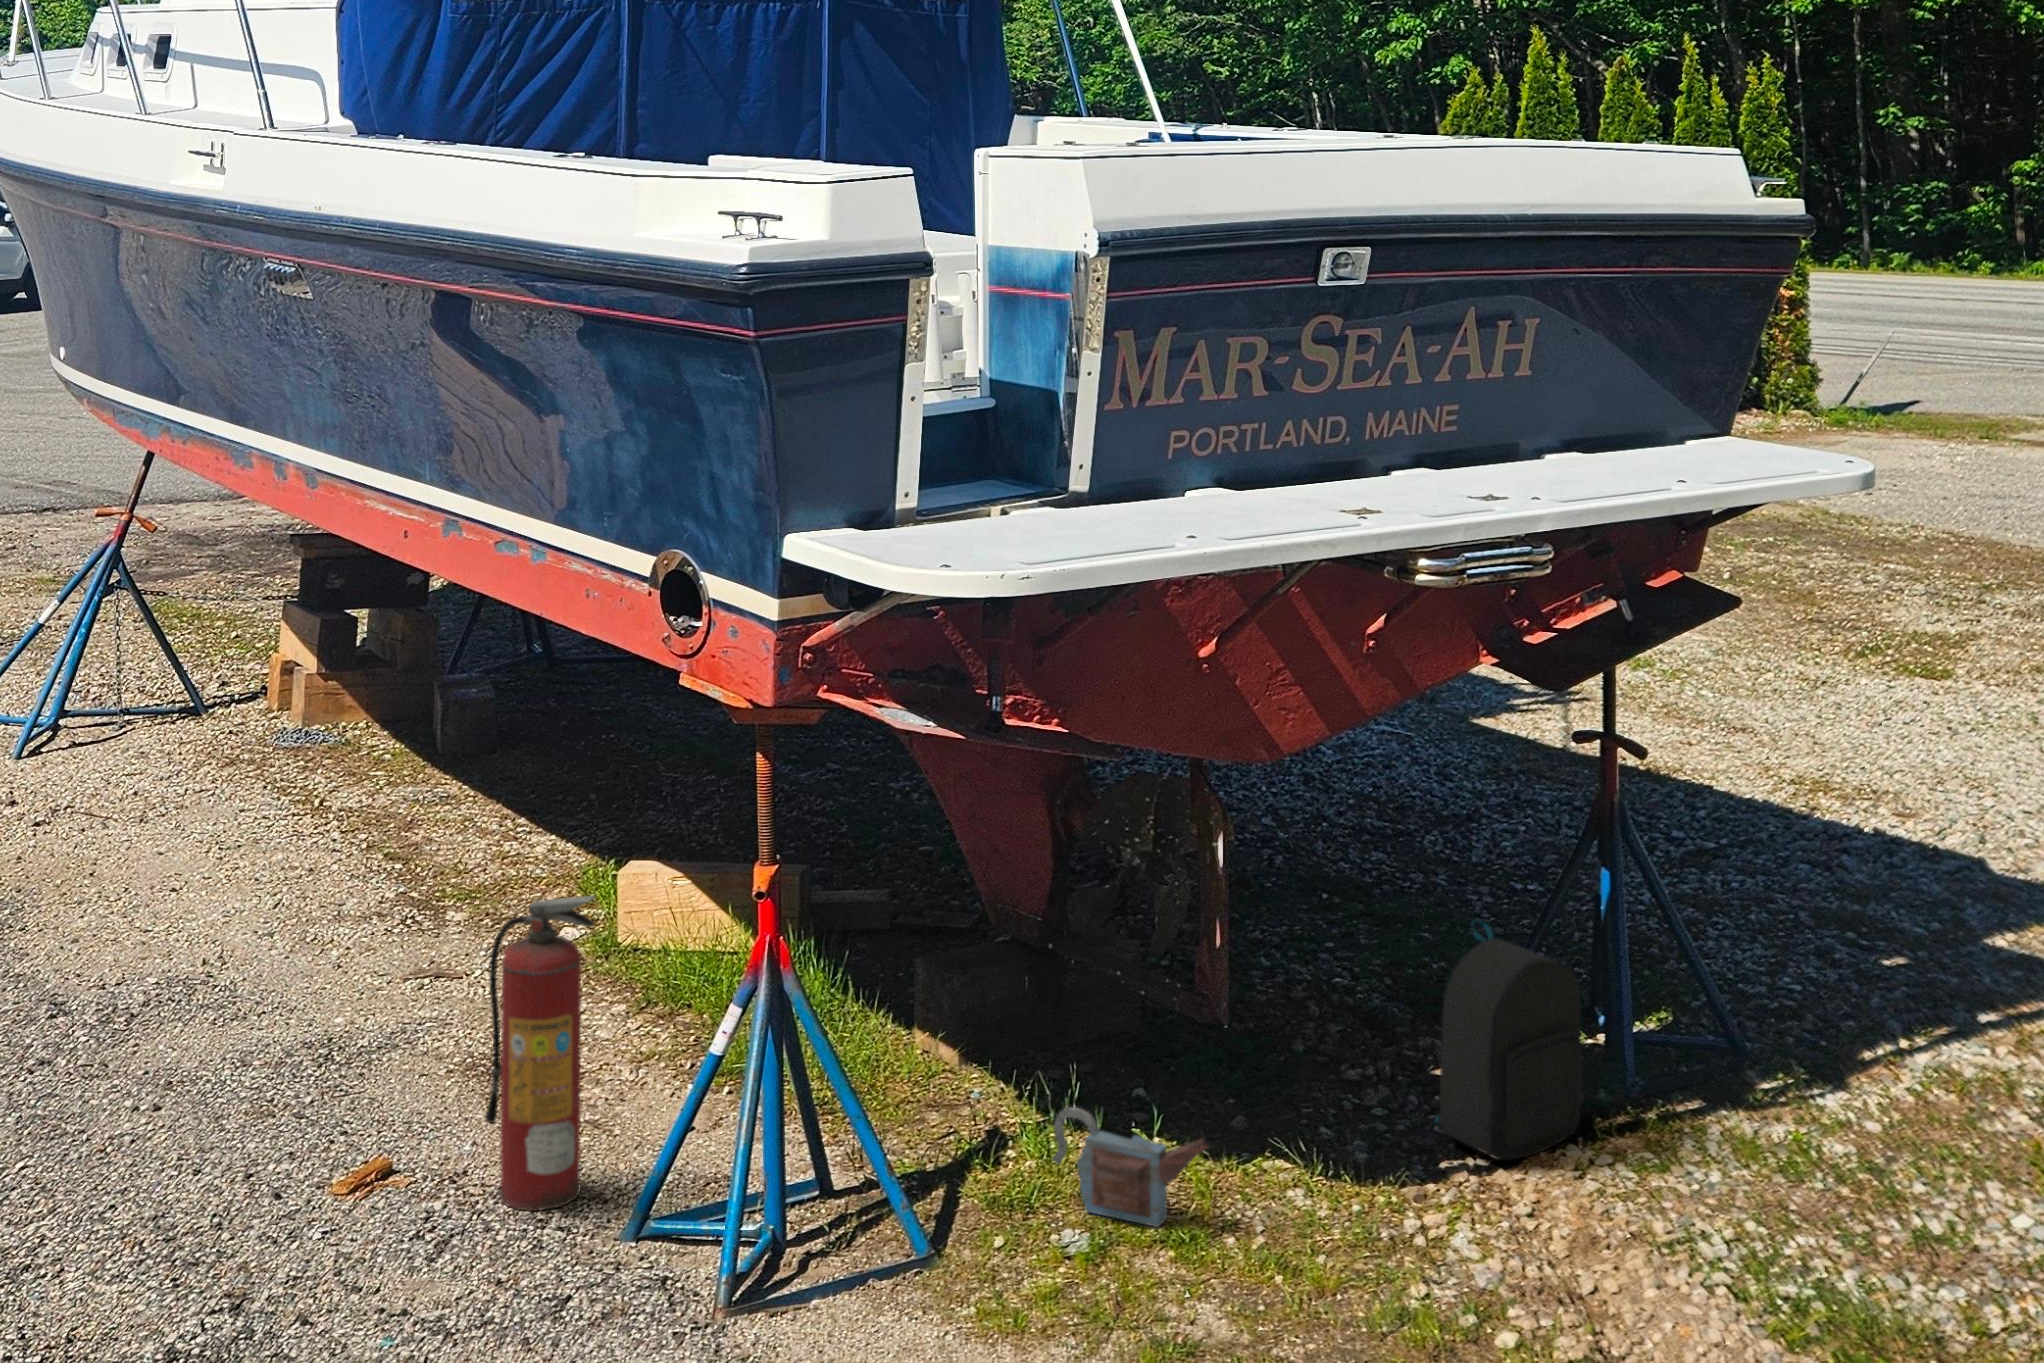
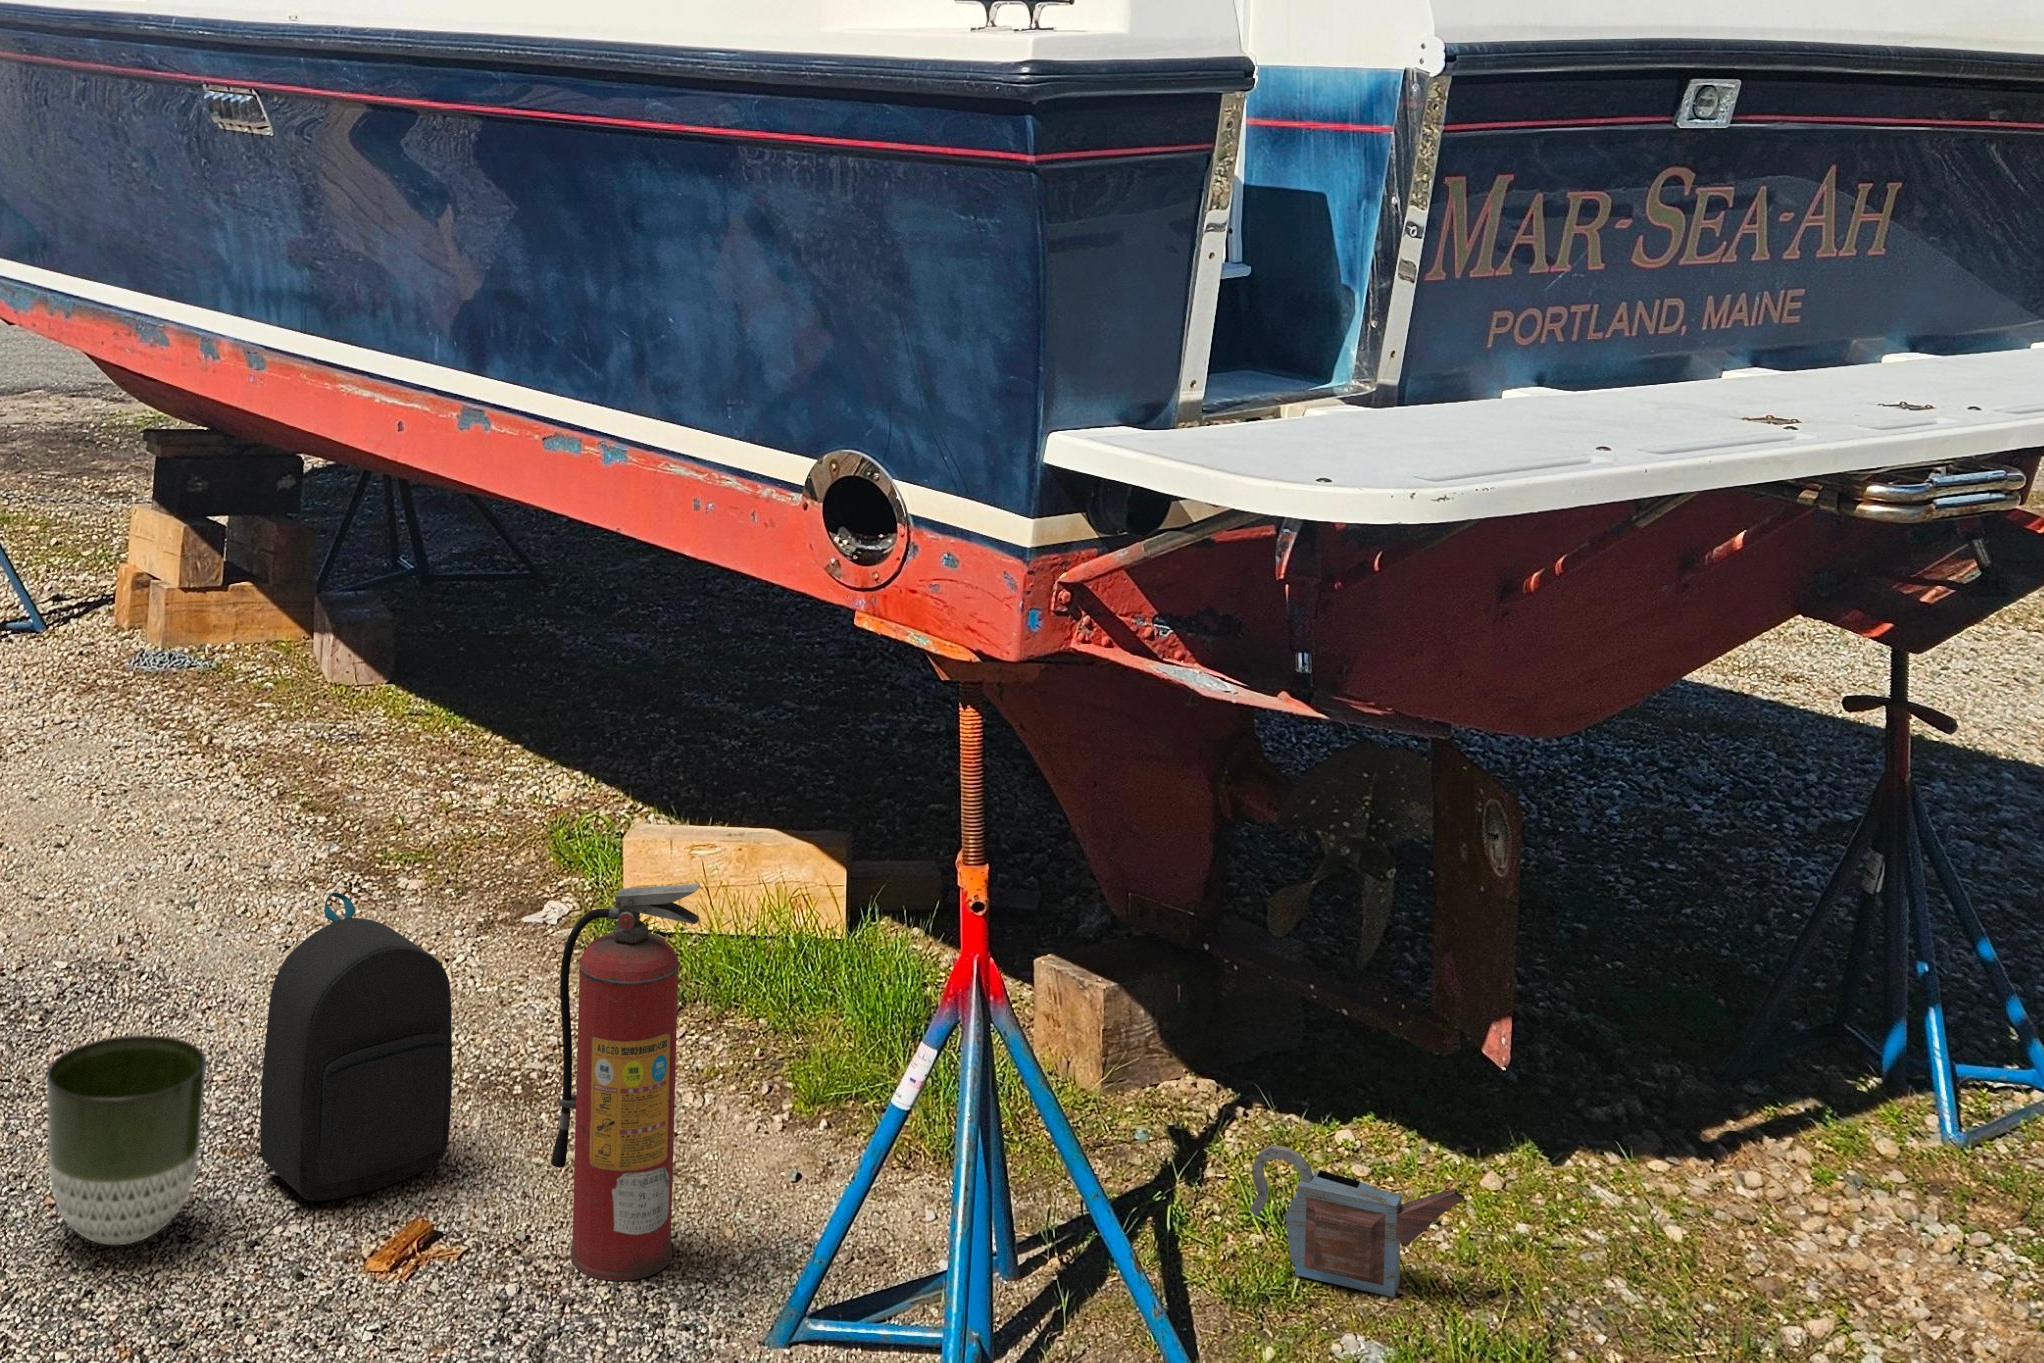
backpack: present [1435,920,1581,1160] -> present [260,892,452,1201]
planter: none [91,1022,218,1184] -> present [47,1035,206,1245]

